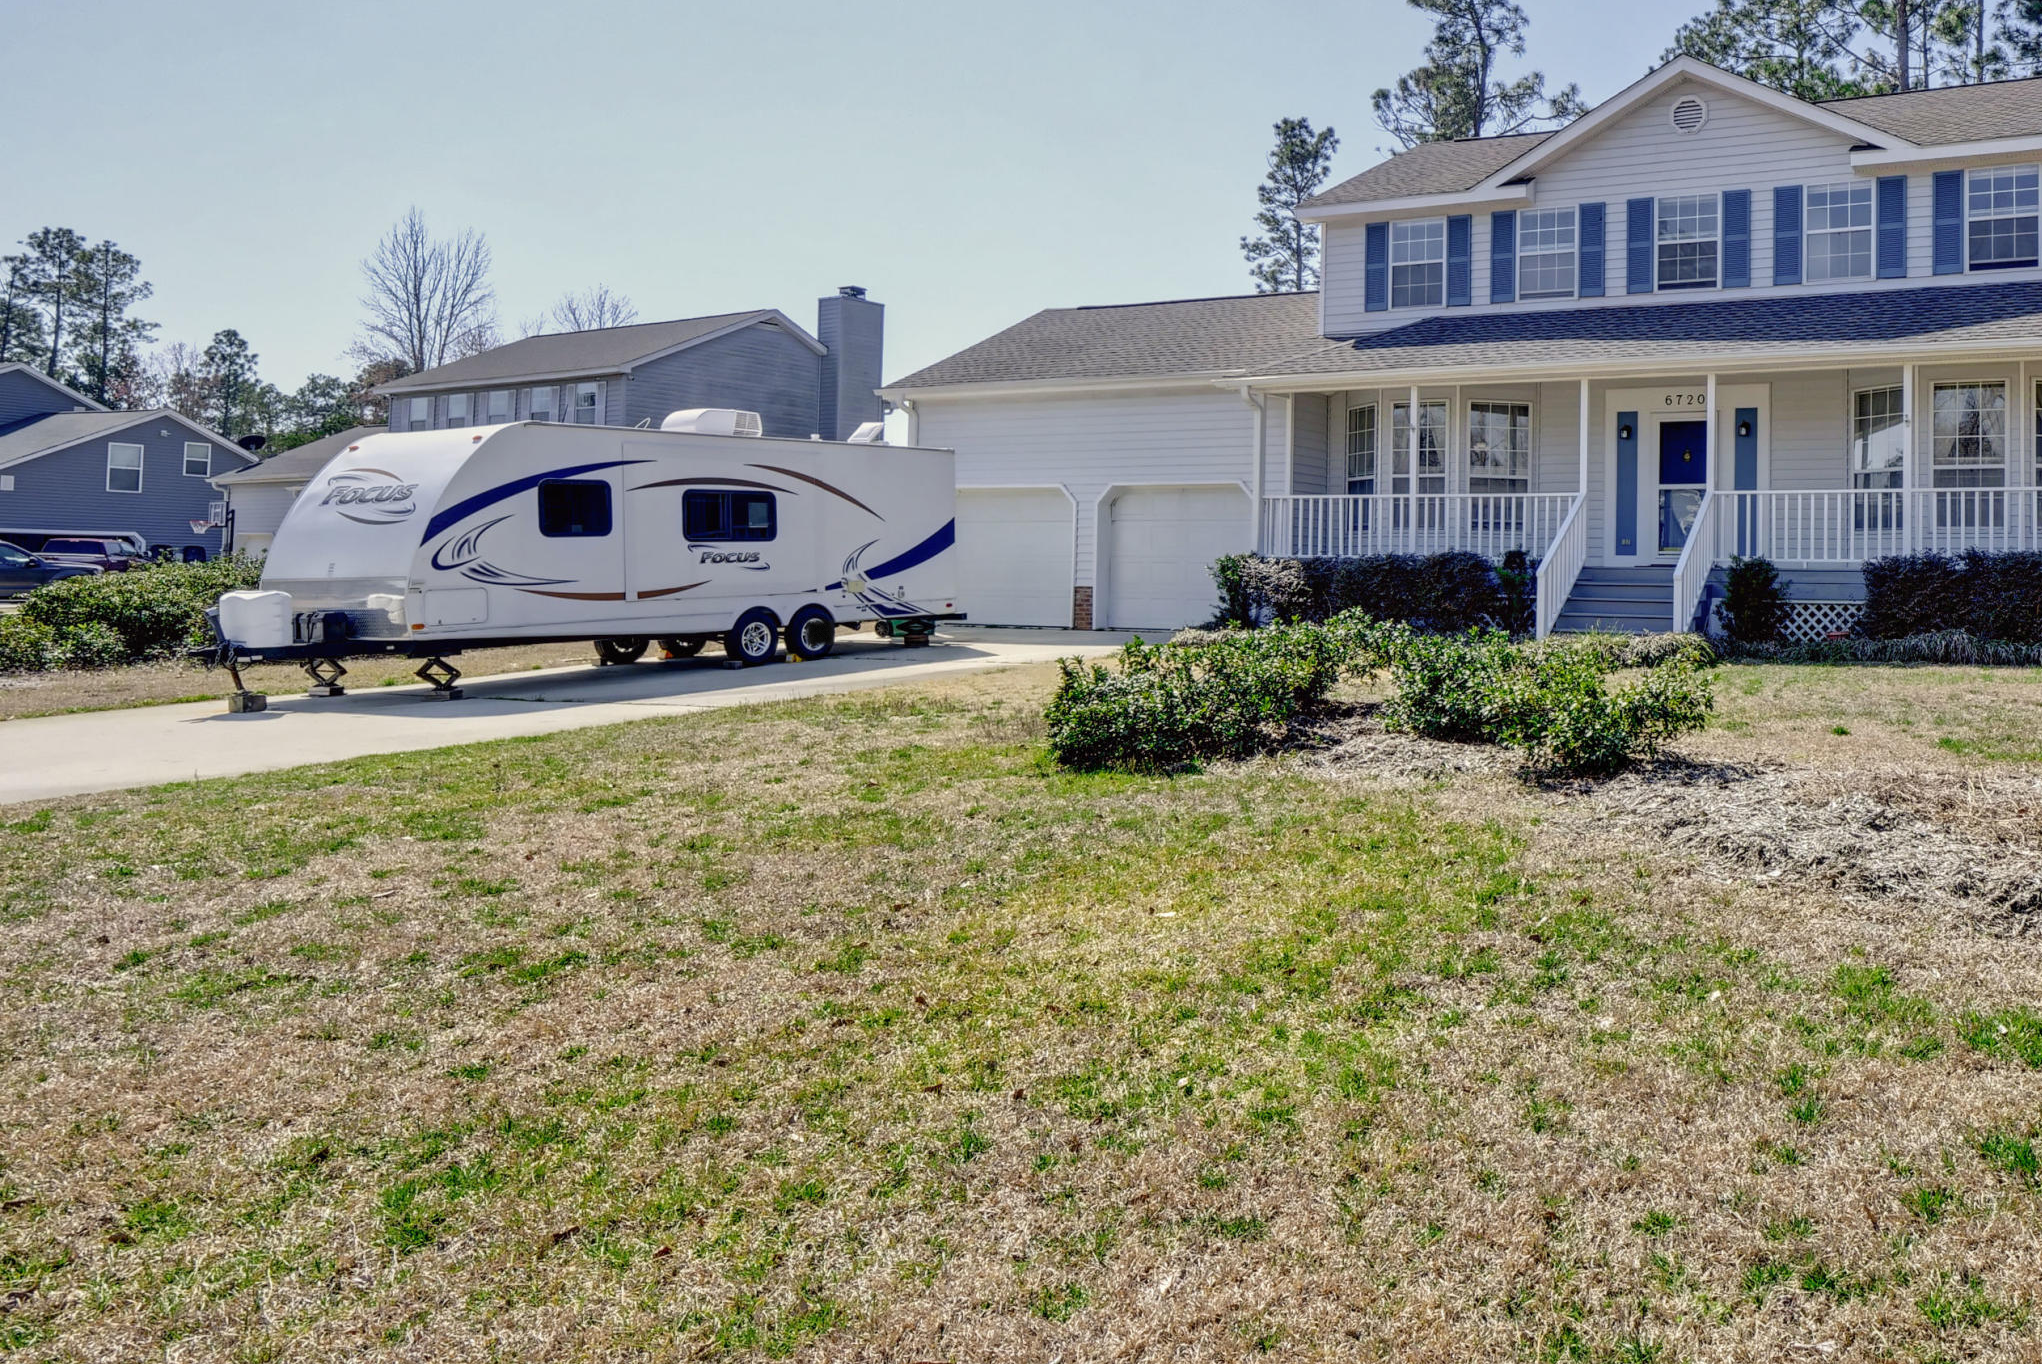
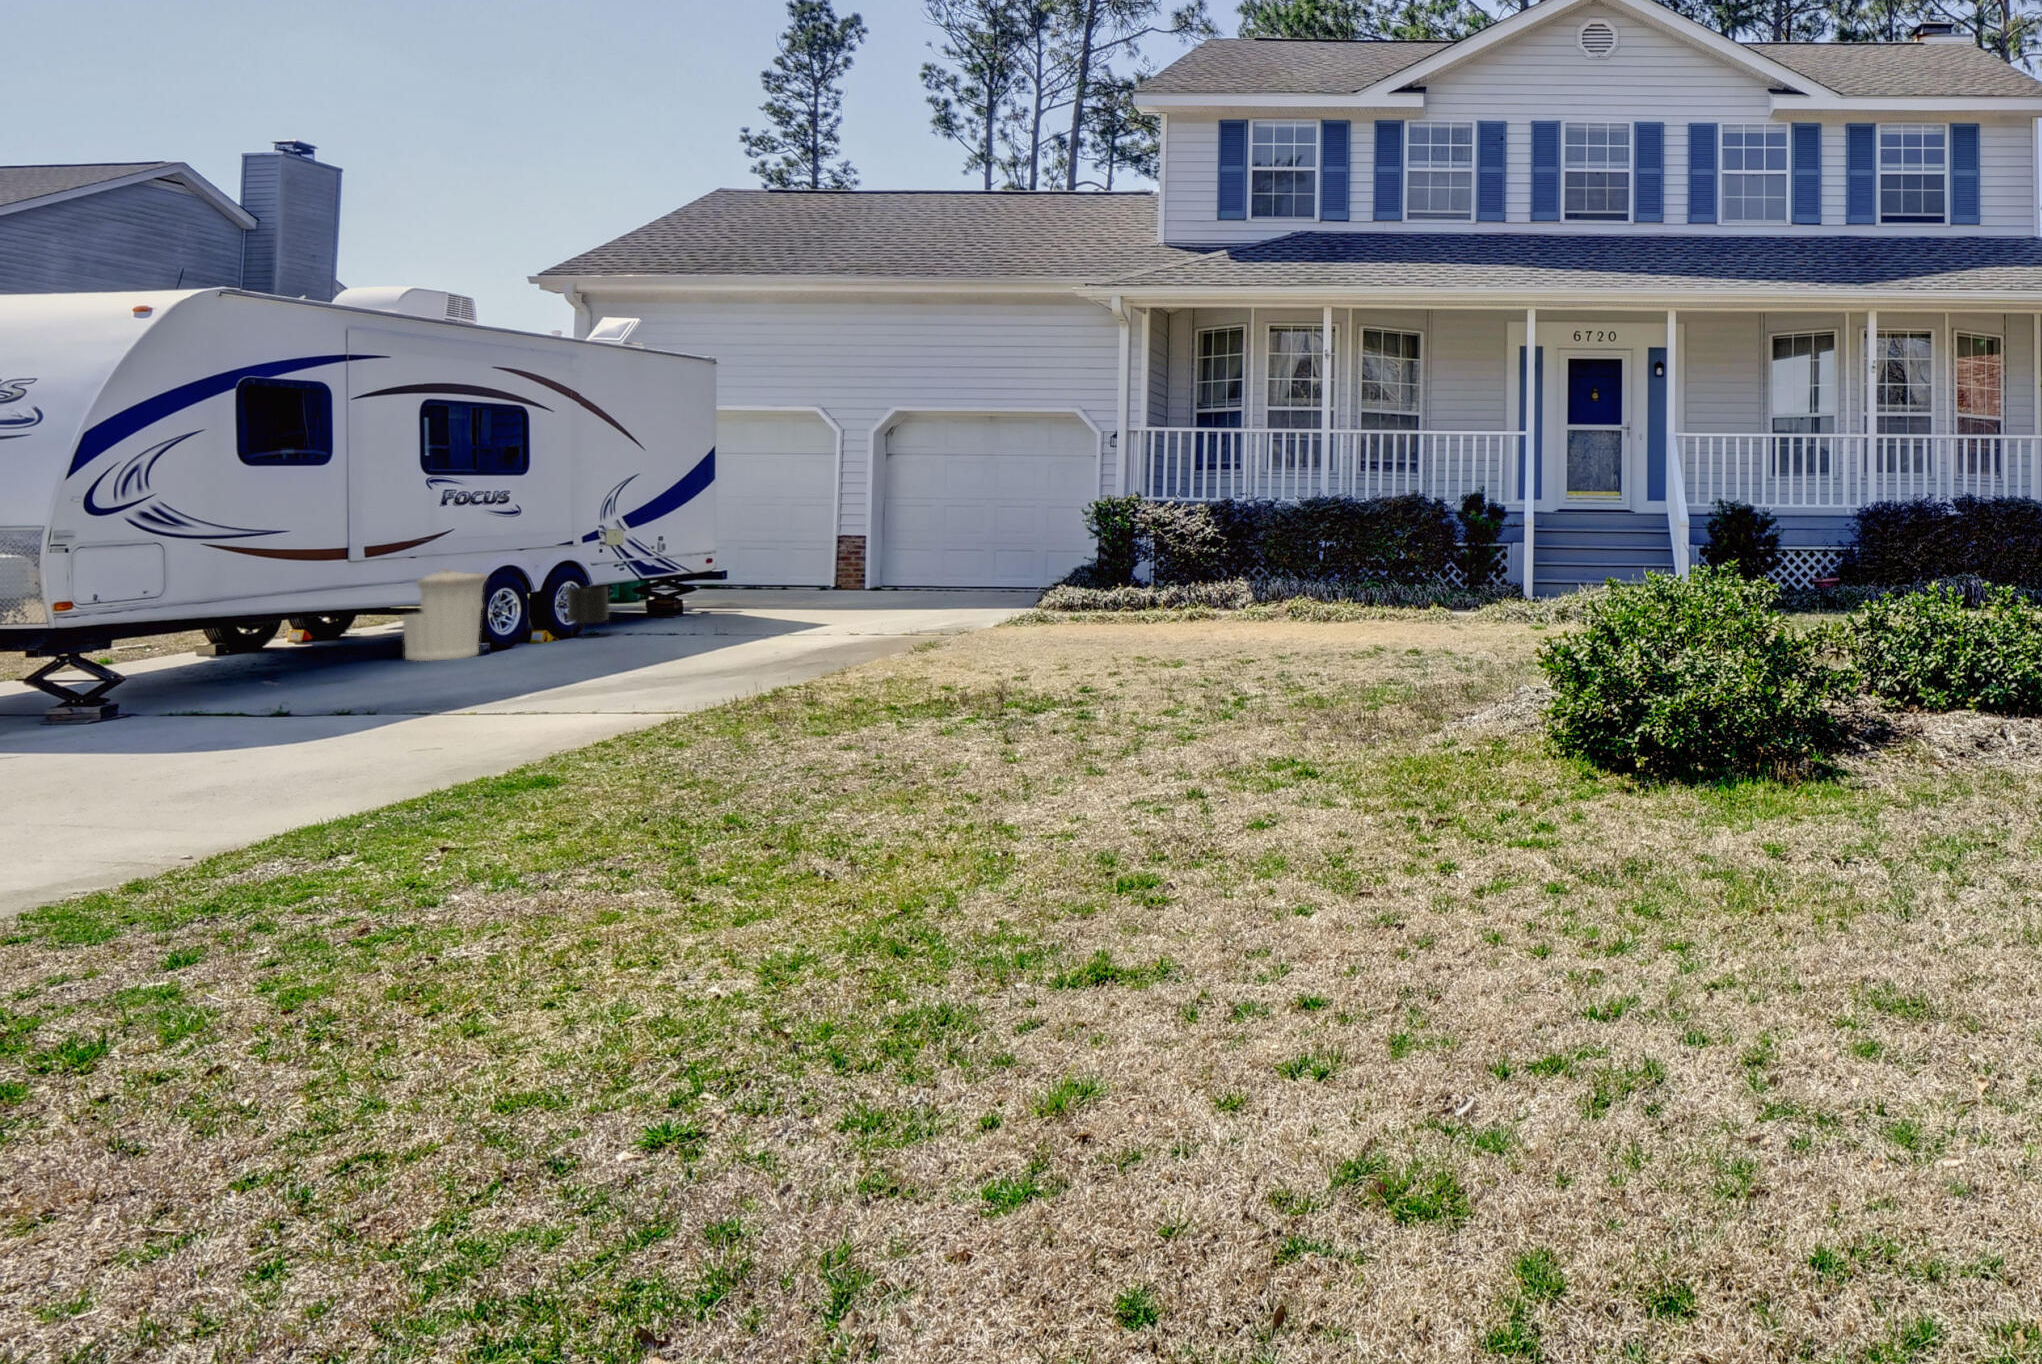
trash can: none [677,606,735,668] -> present [402,569,487,661]

